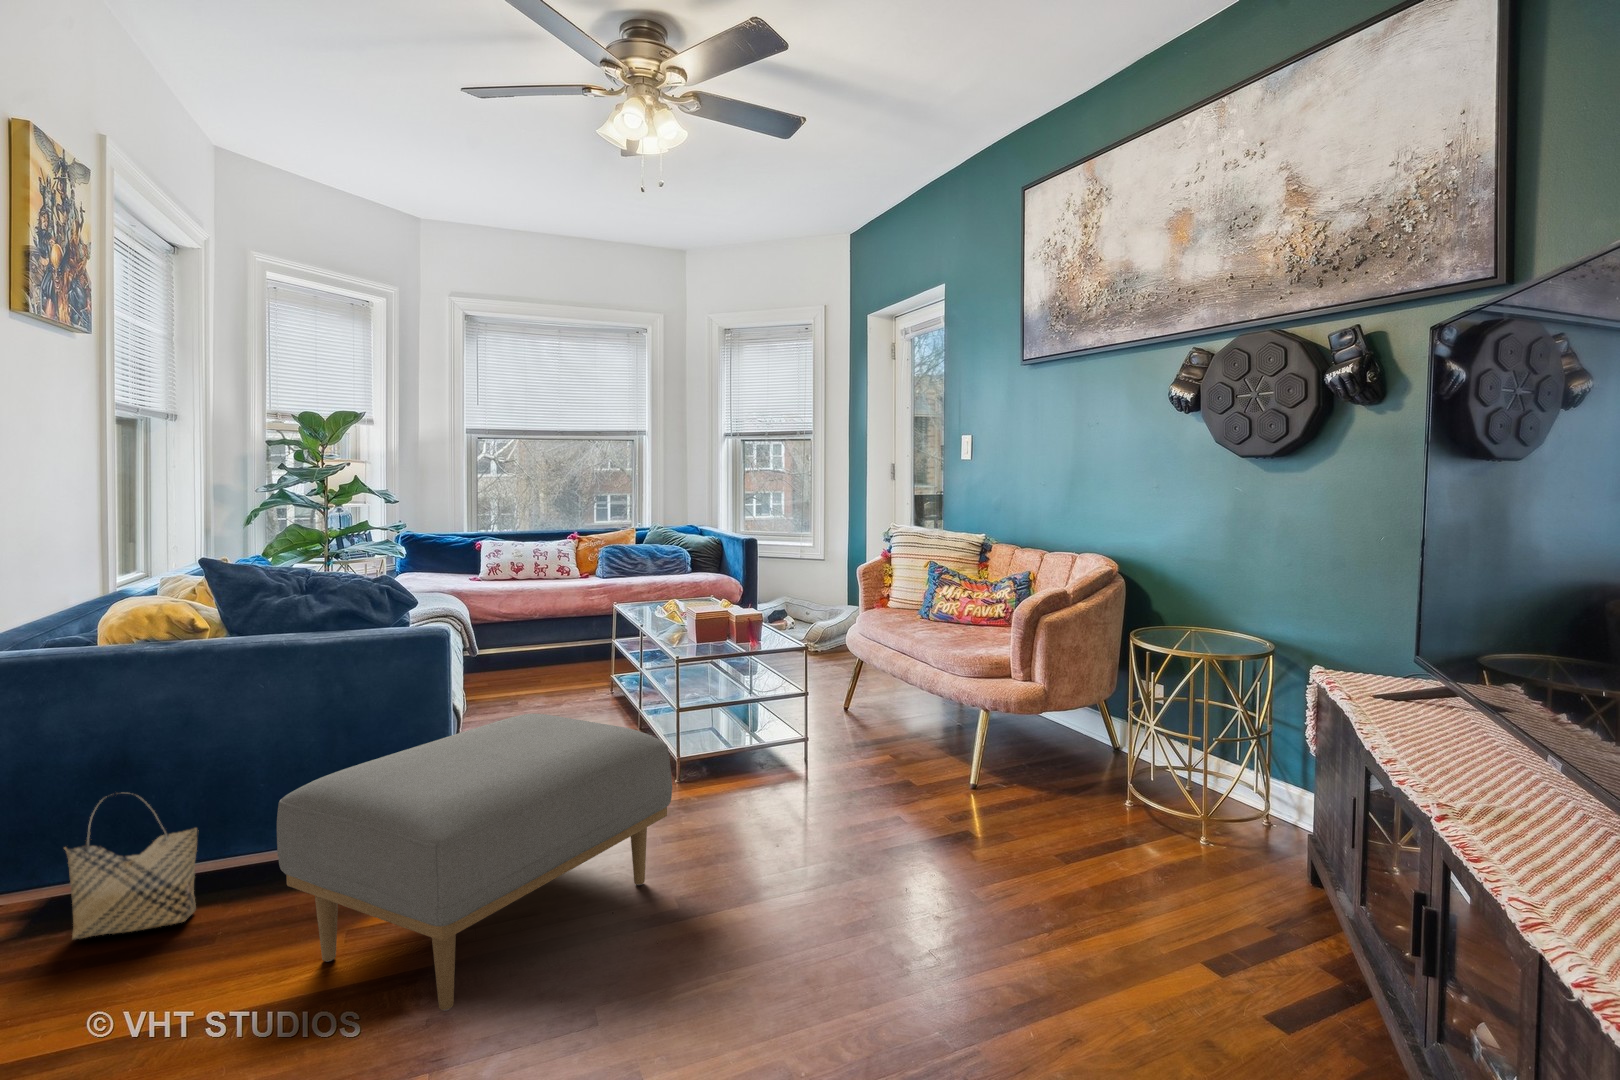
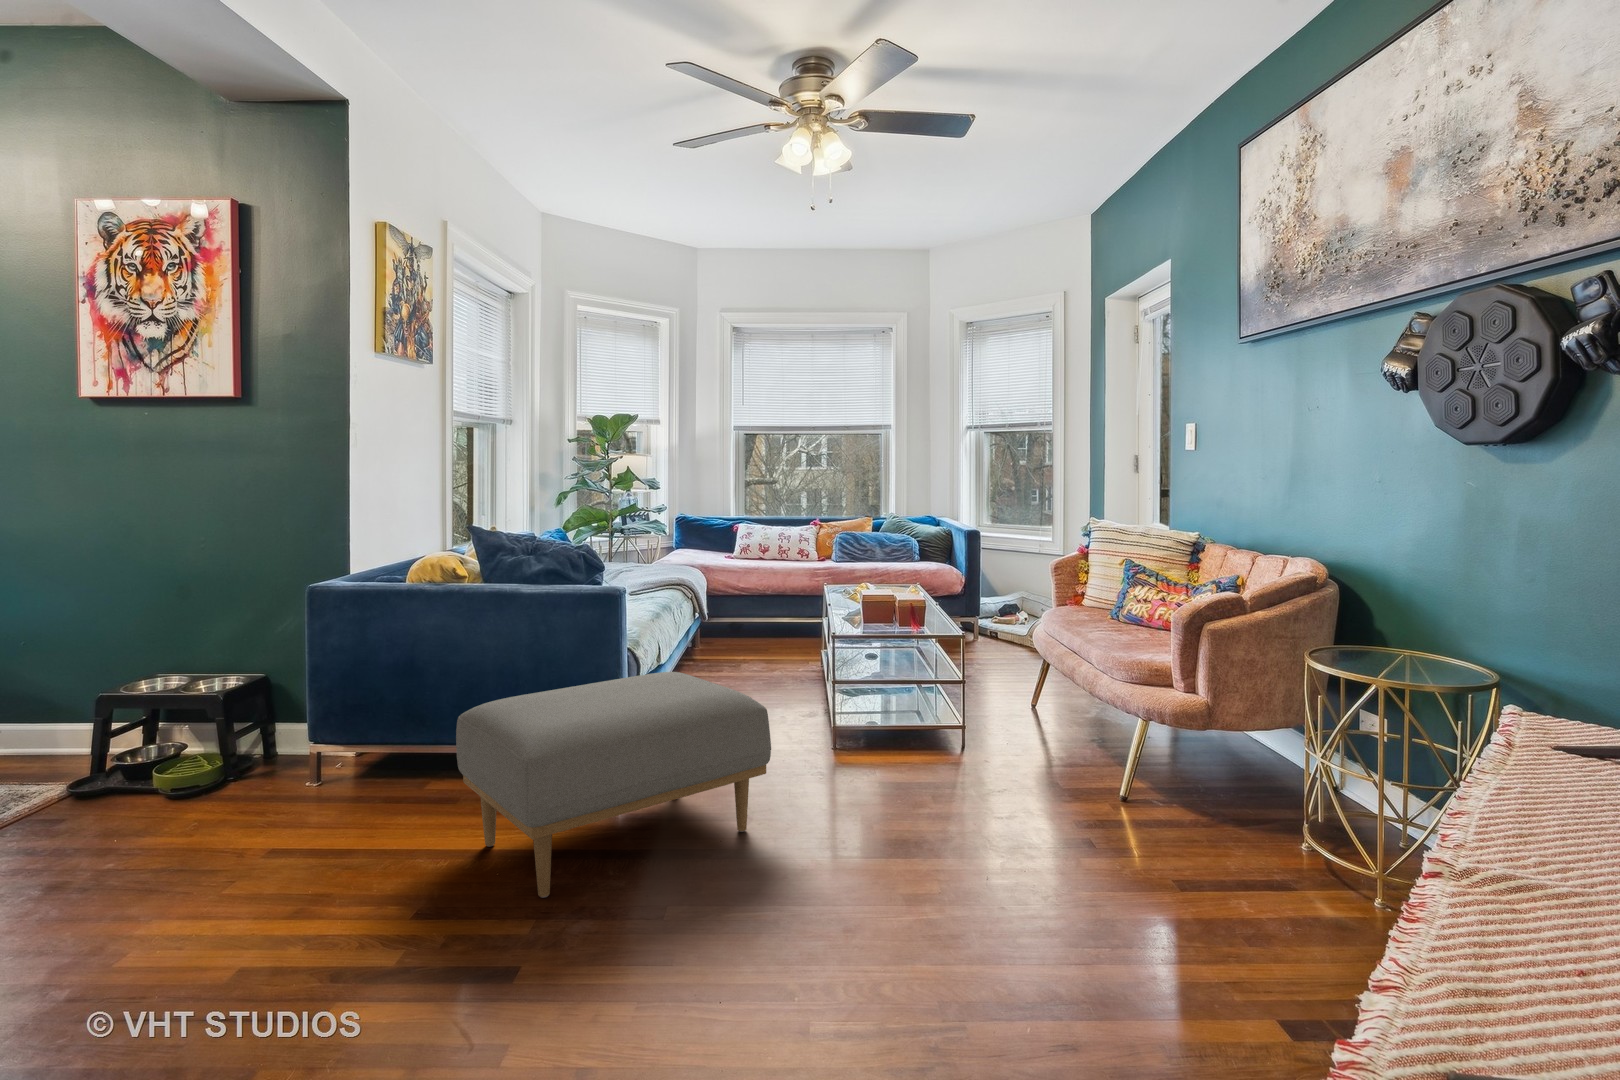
woven basket: present [64,795,197,940] -> none [348,690,433,802]

